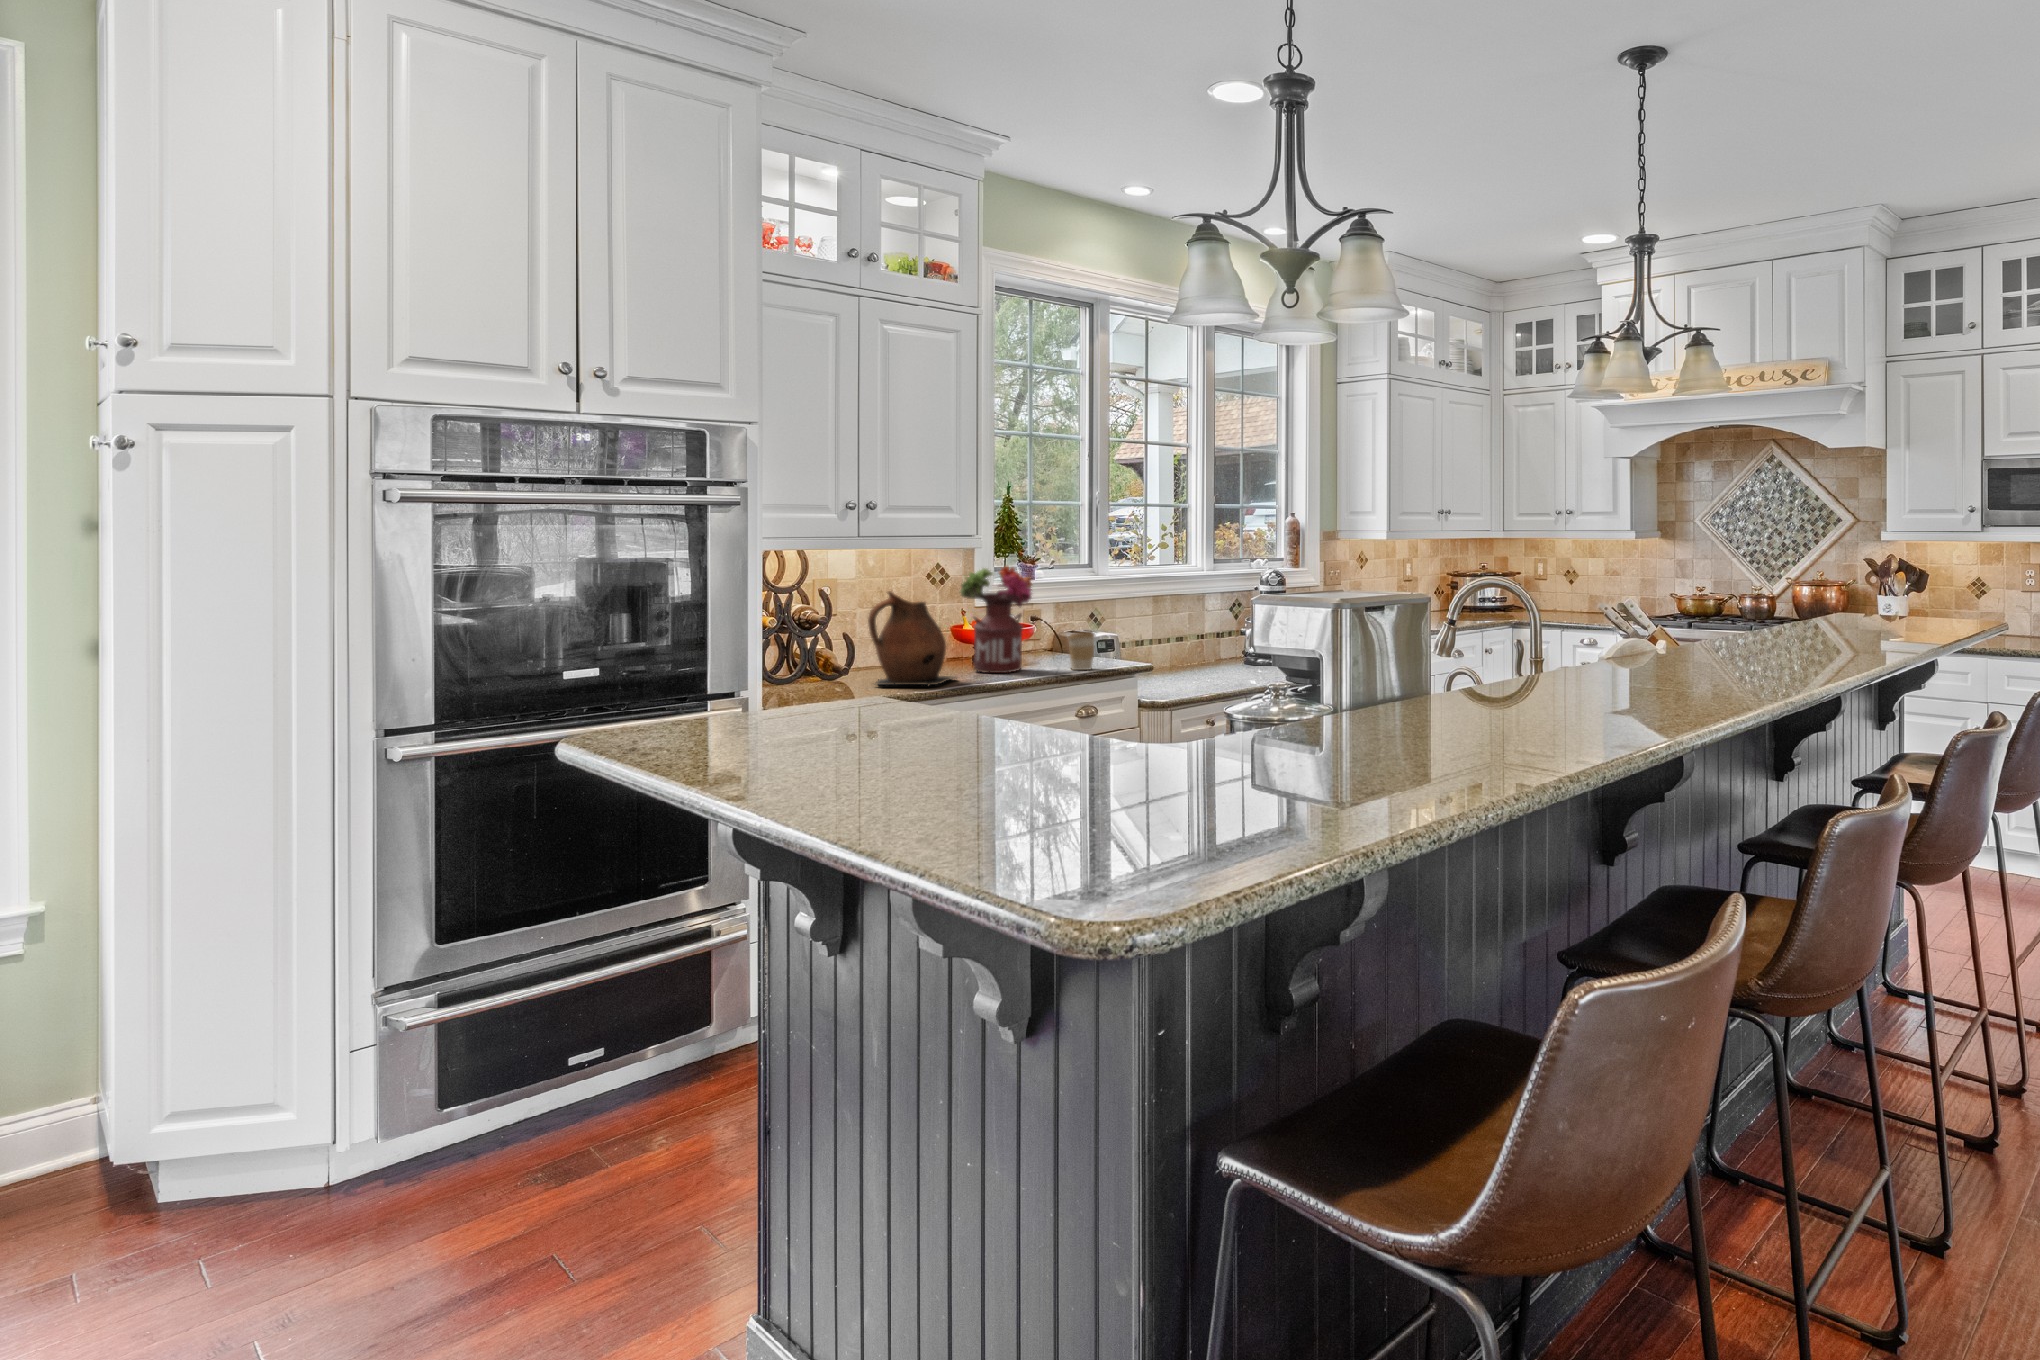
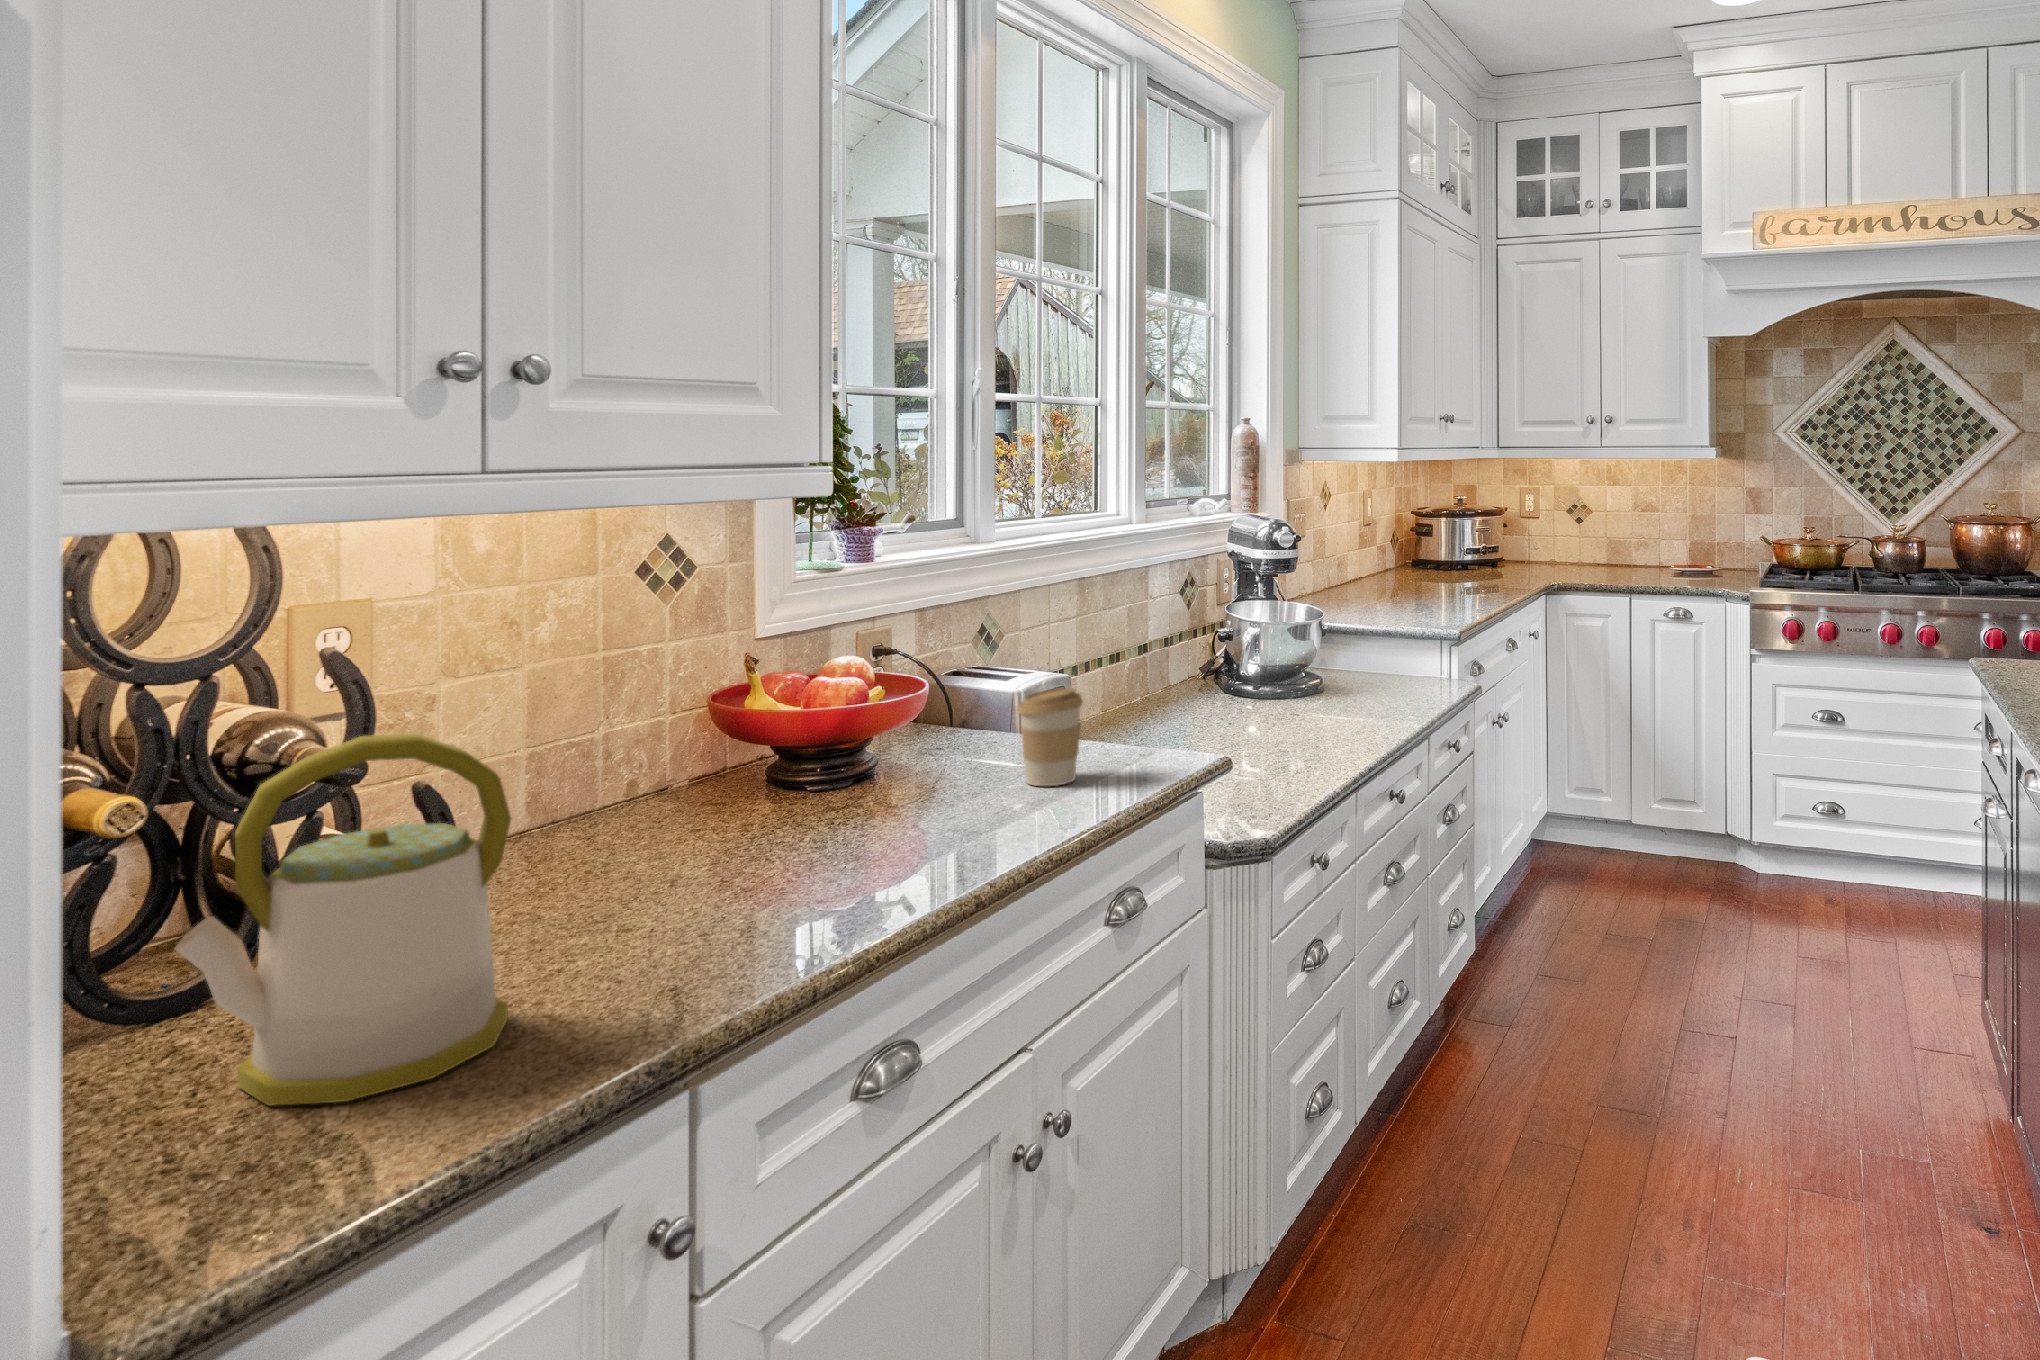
flower arrangement: present [960,566,1032,673] -> none [754,543,955,822]
ceramic pitcher: present [868,591,953,686] -> none [517,647,785,950]
kettle: none [780,605,861,699] -> present [175,734,511,1106]

